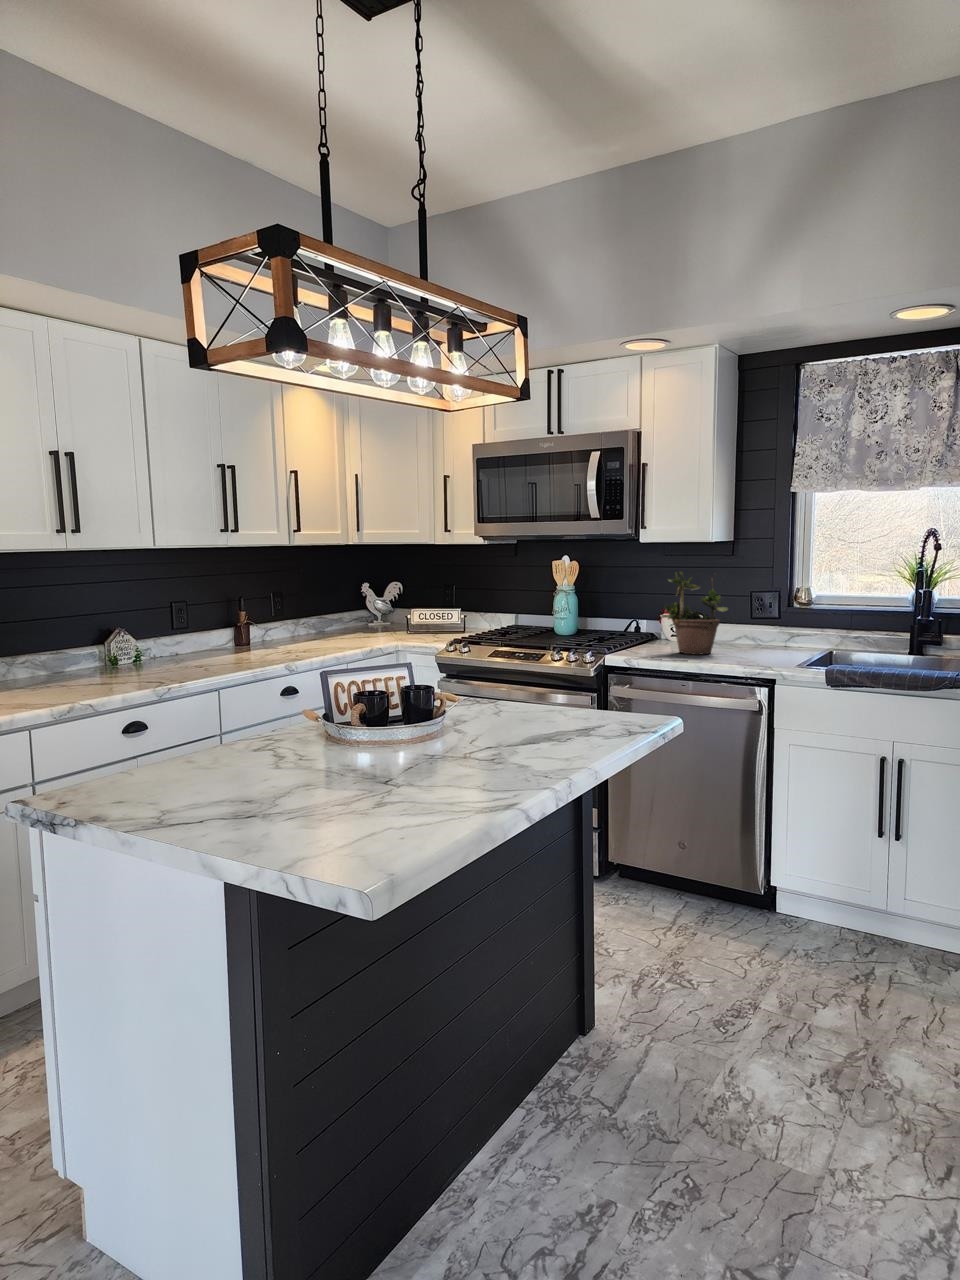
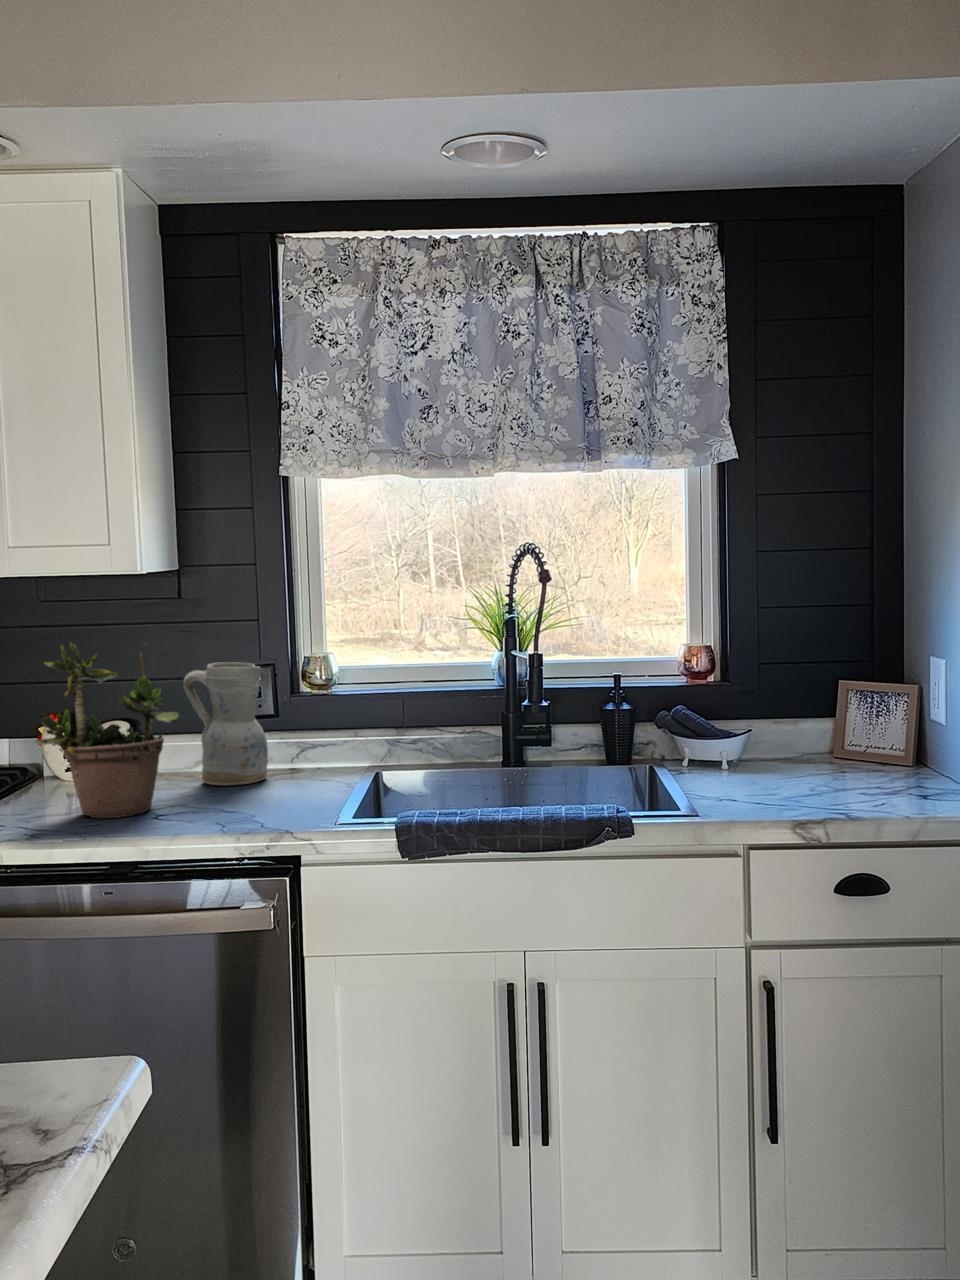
ceramic pitcher: none [732,587,773,649] -> present [183,662,268,785]

